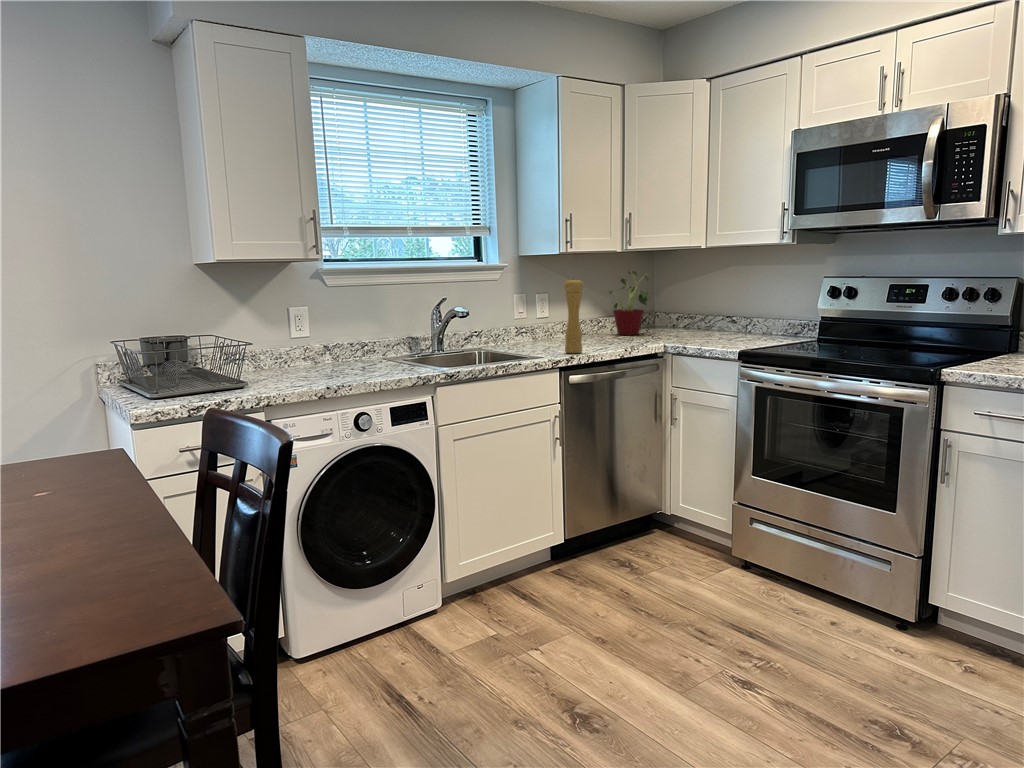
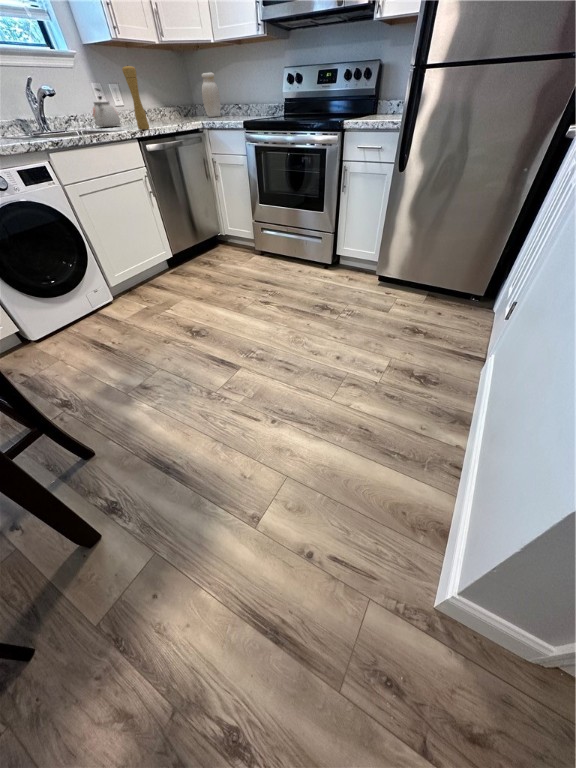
potted plant: present [609,269,649,335] -> none [158,64,188,121]
jar: none [672,277,700,331] -> present [202,72,220,117]
kettle: none [502,297,540,341] -> present [93,88,120,127]

